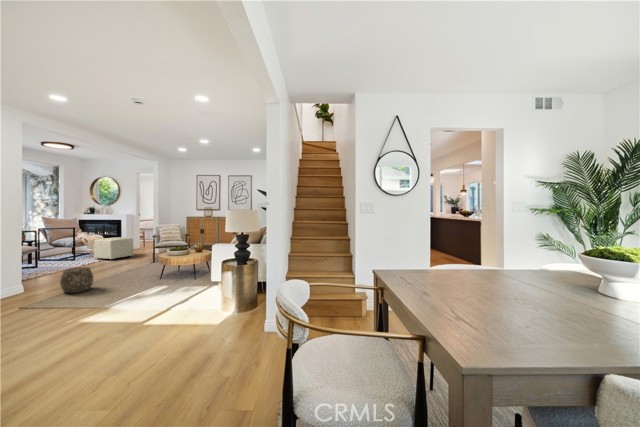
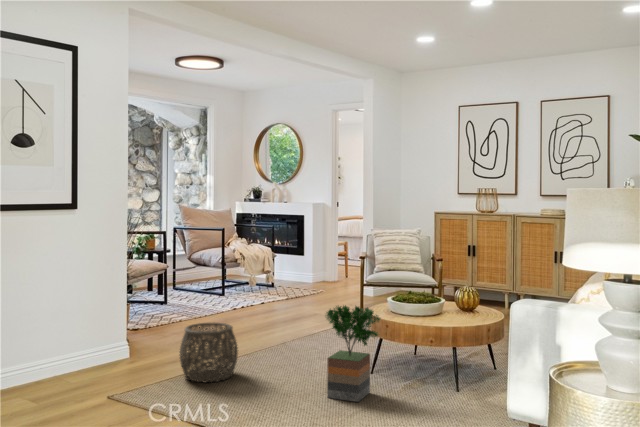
ottoman: present [94,237,134,260] -> none [254,254,323,304]
potted tree: none [137,252,163,289] -> present [326,305,380,402]

